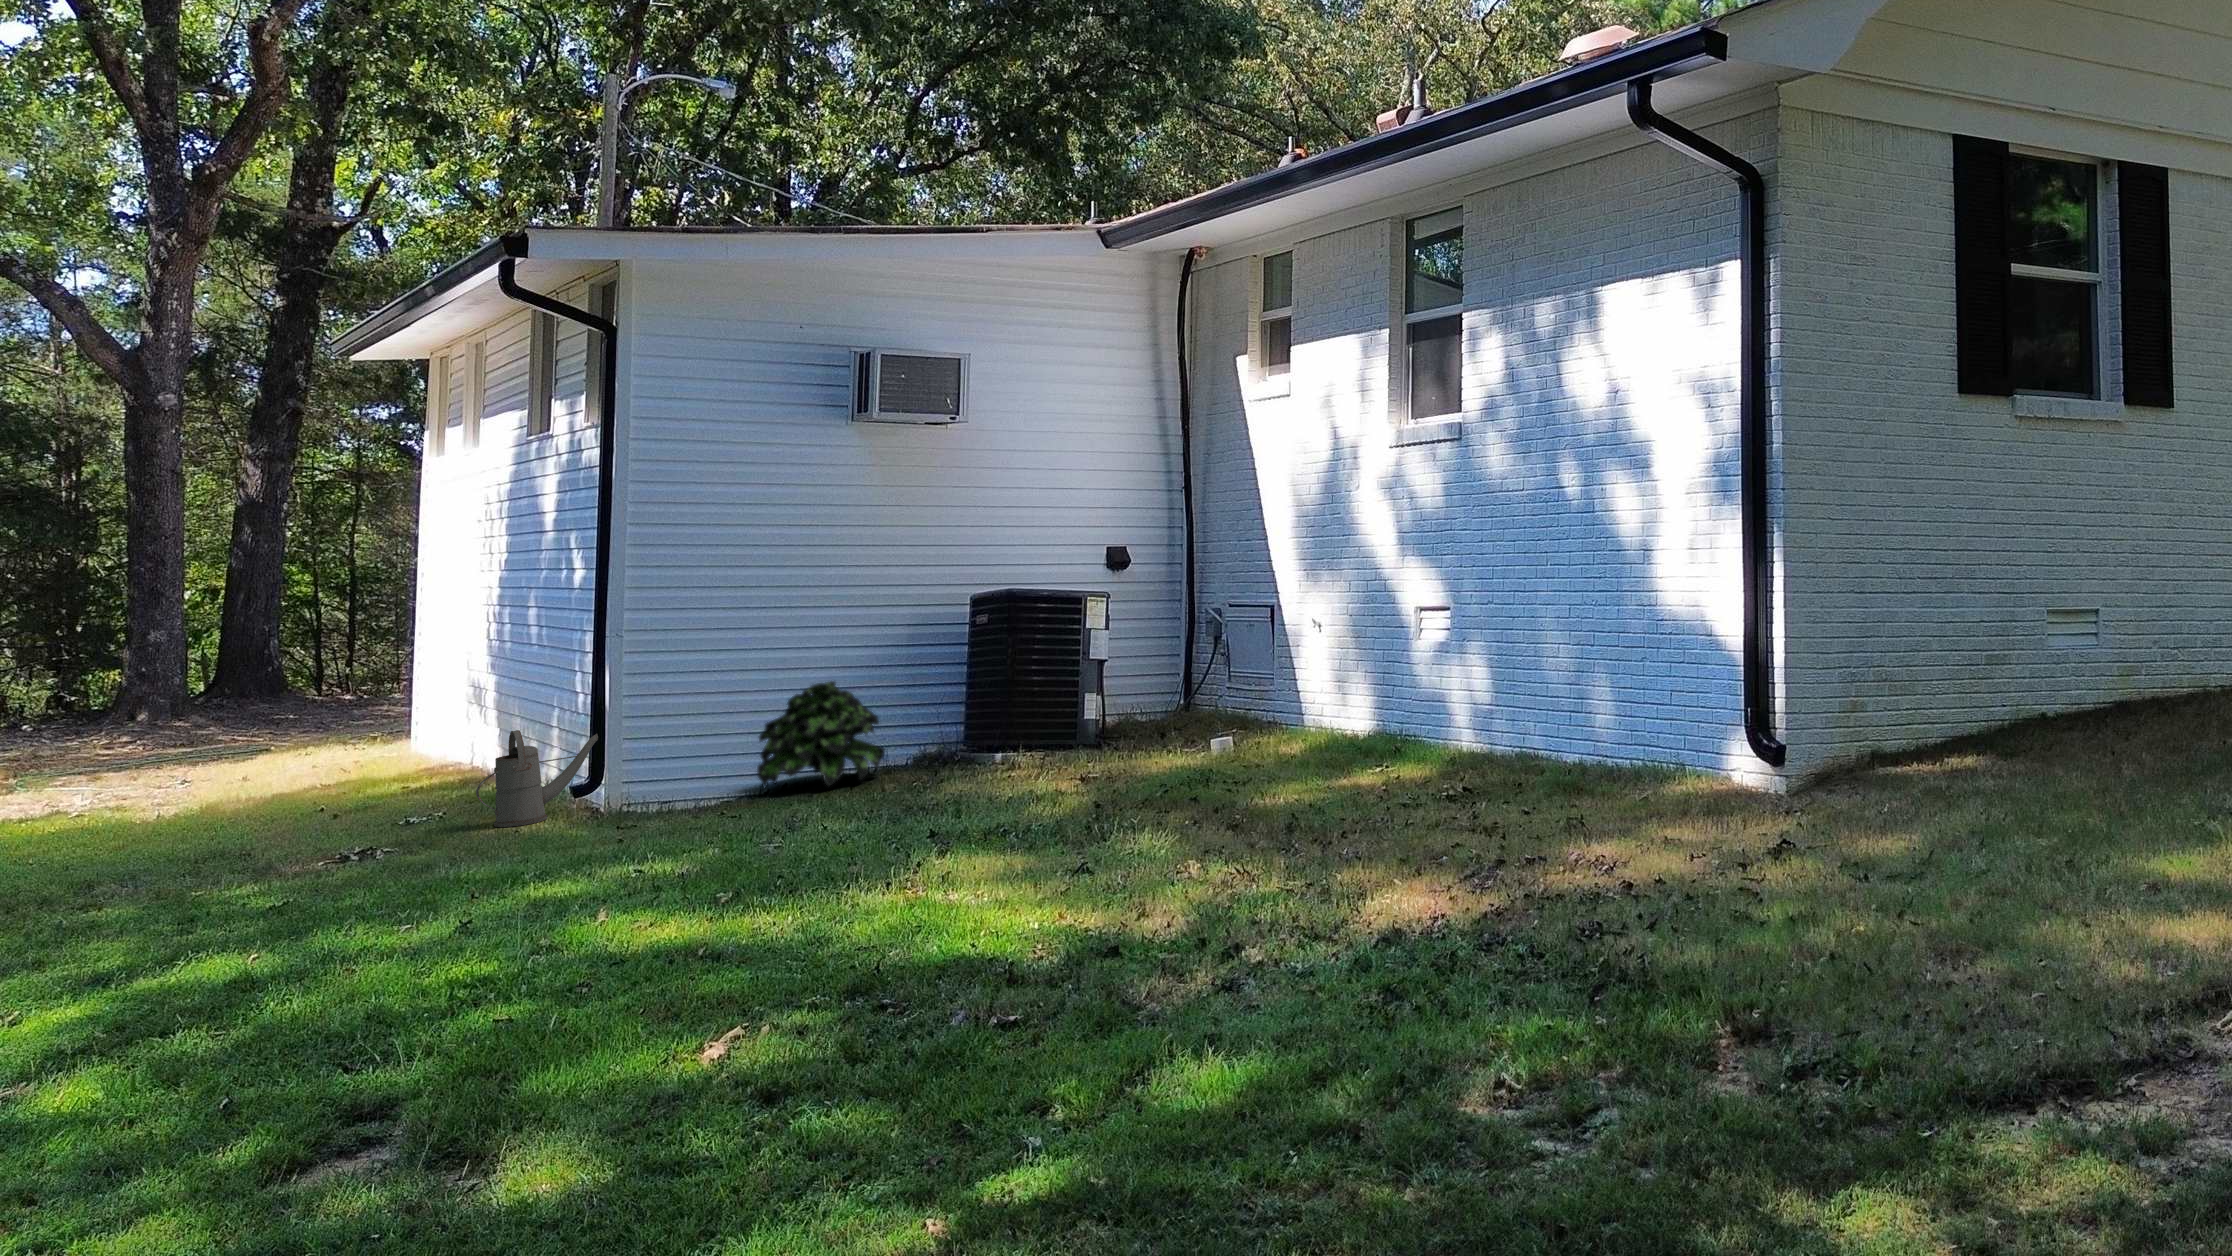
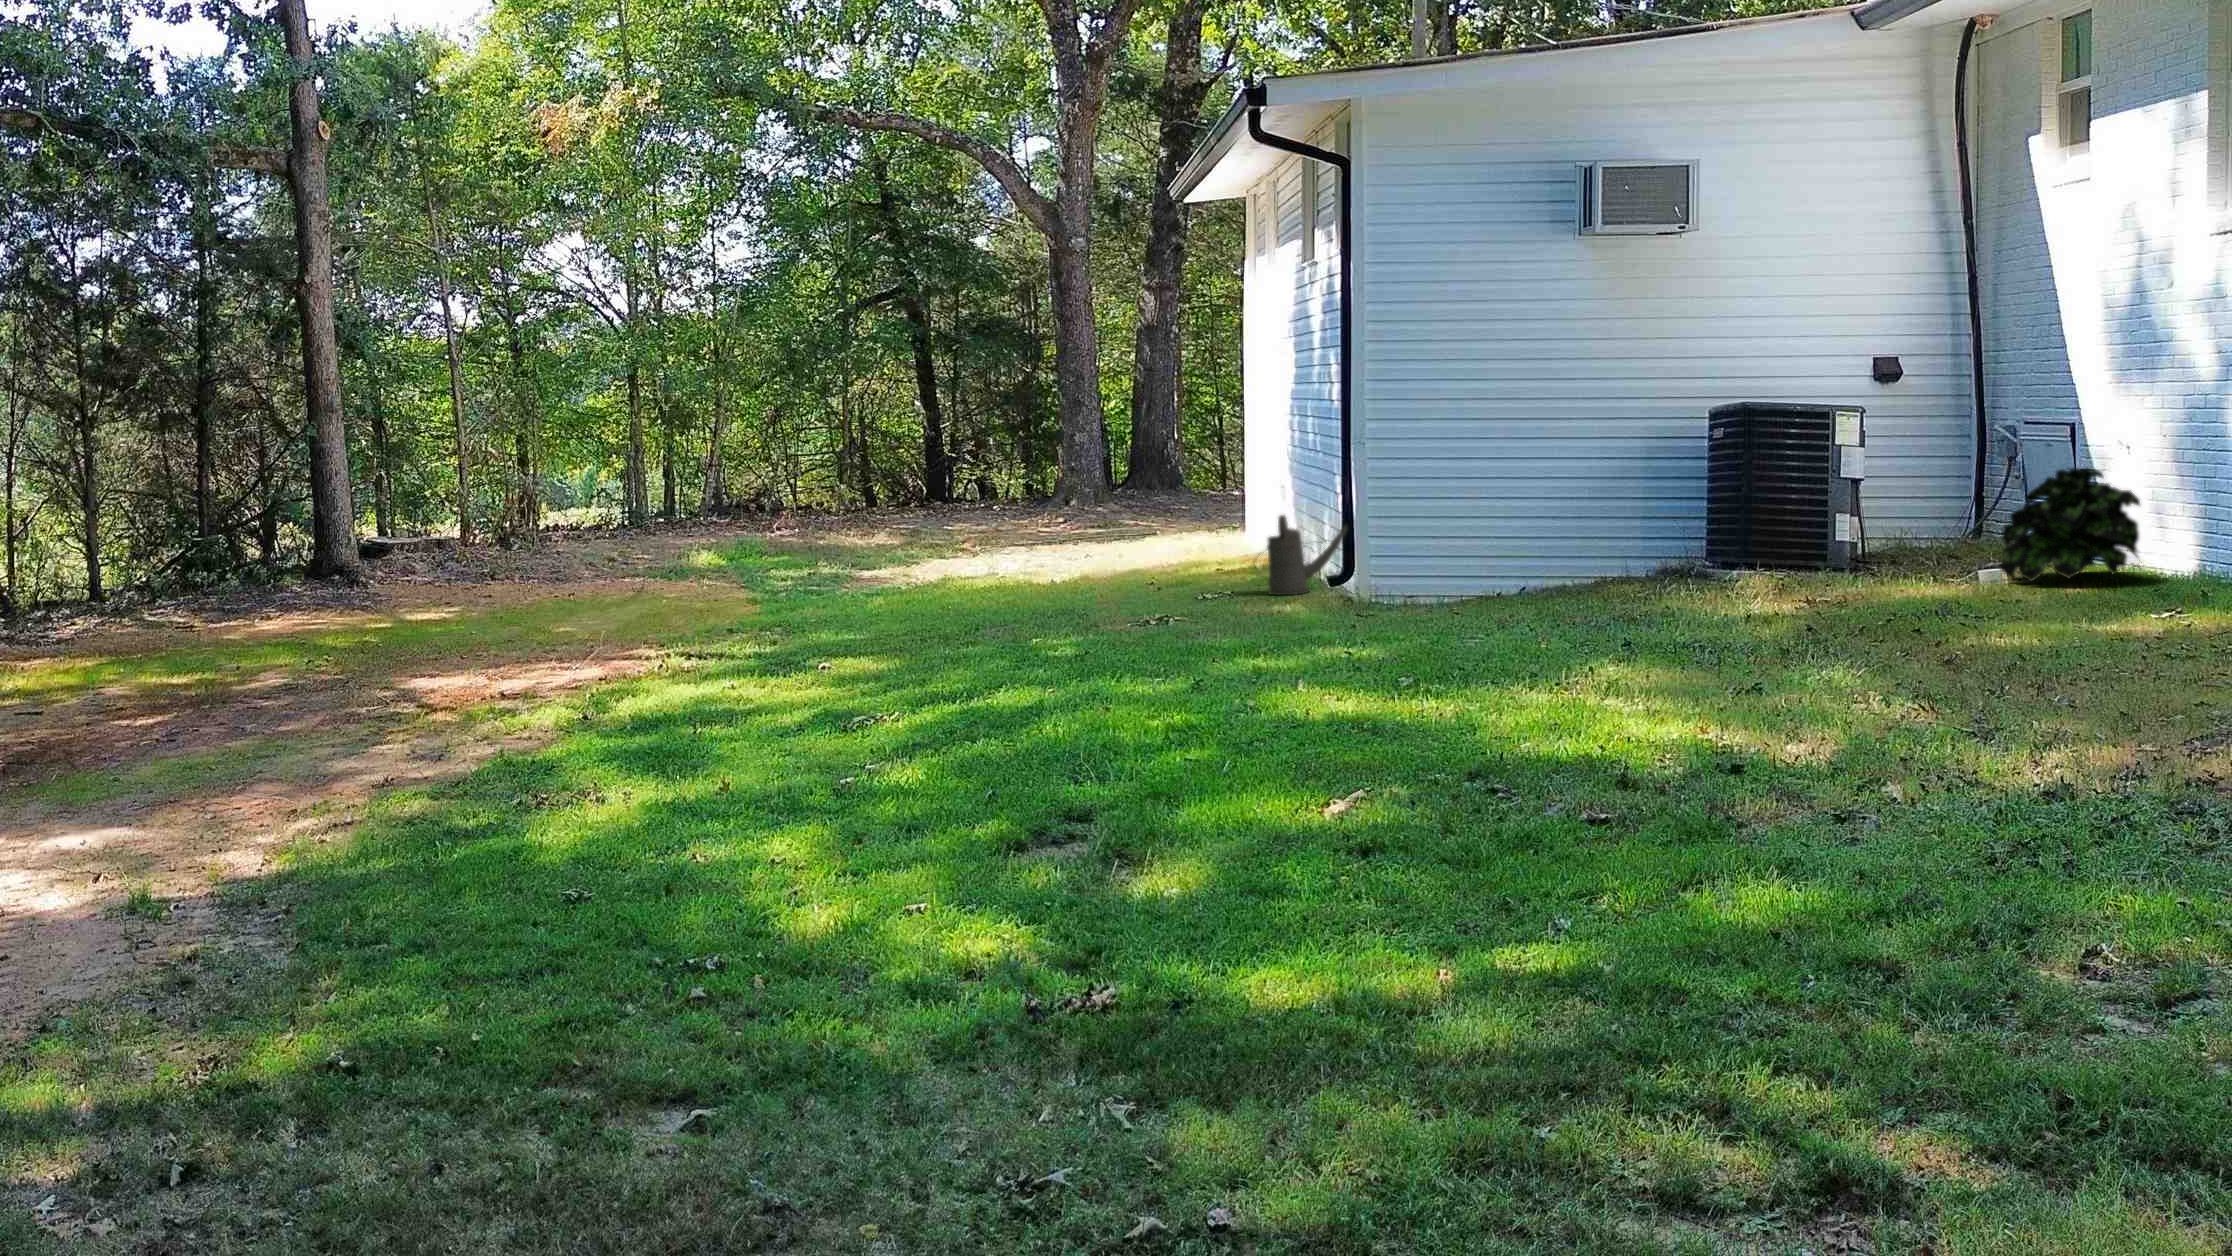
potted plant: present [757,681,885,787] -> present [2000,467,2140,581]

